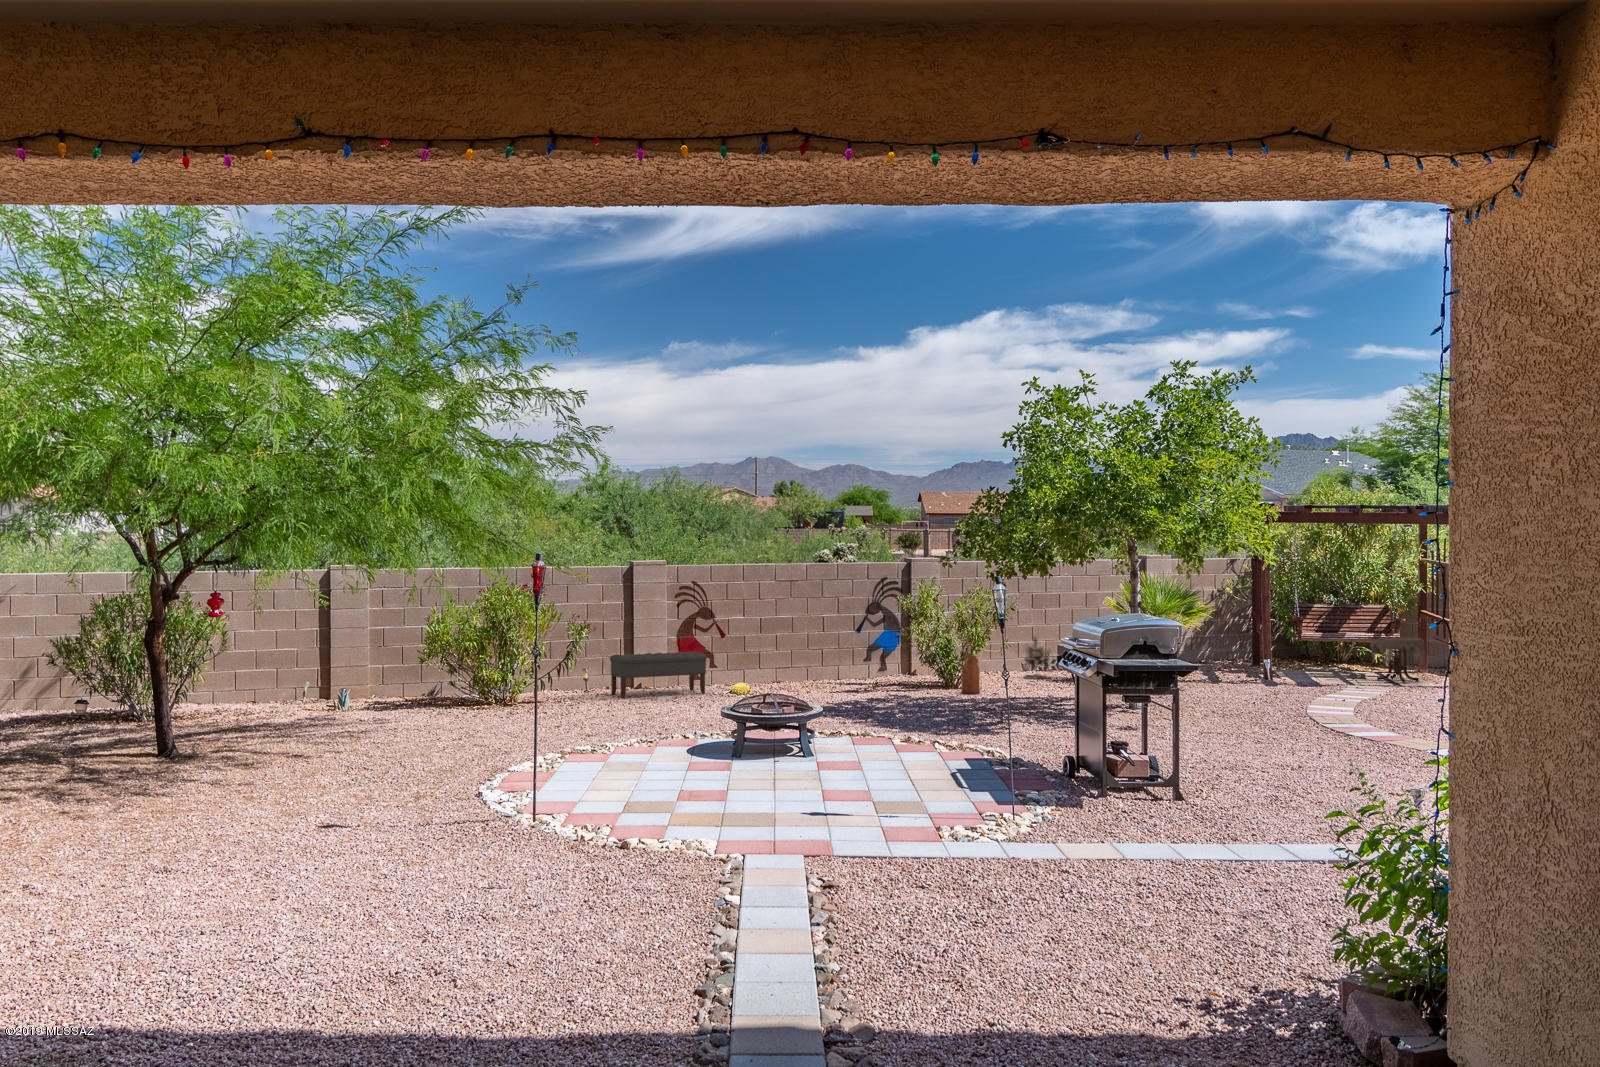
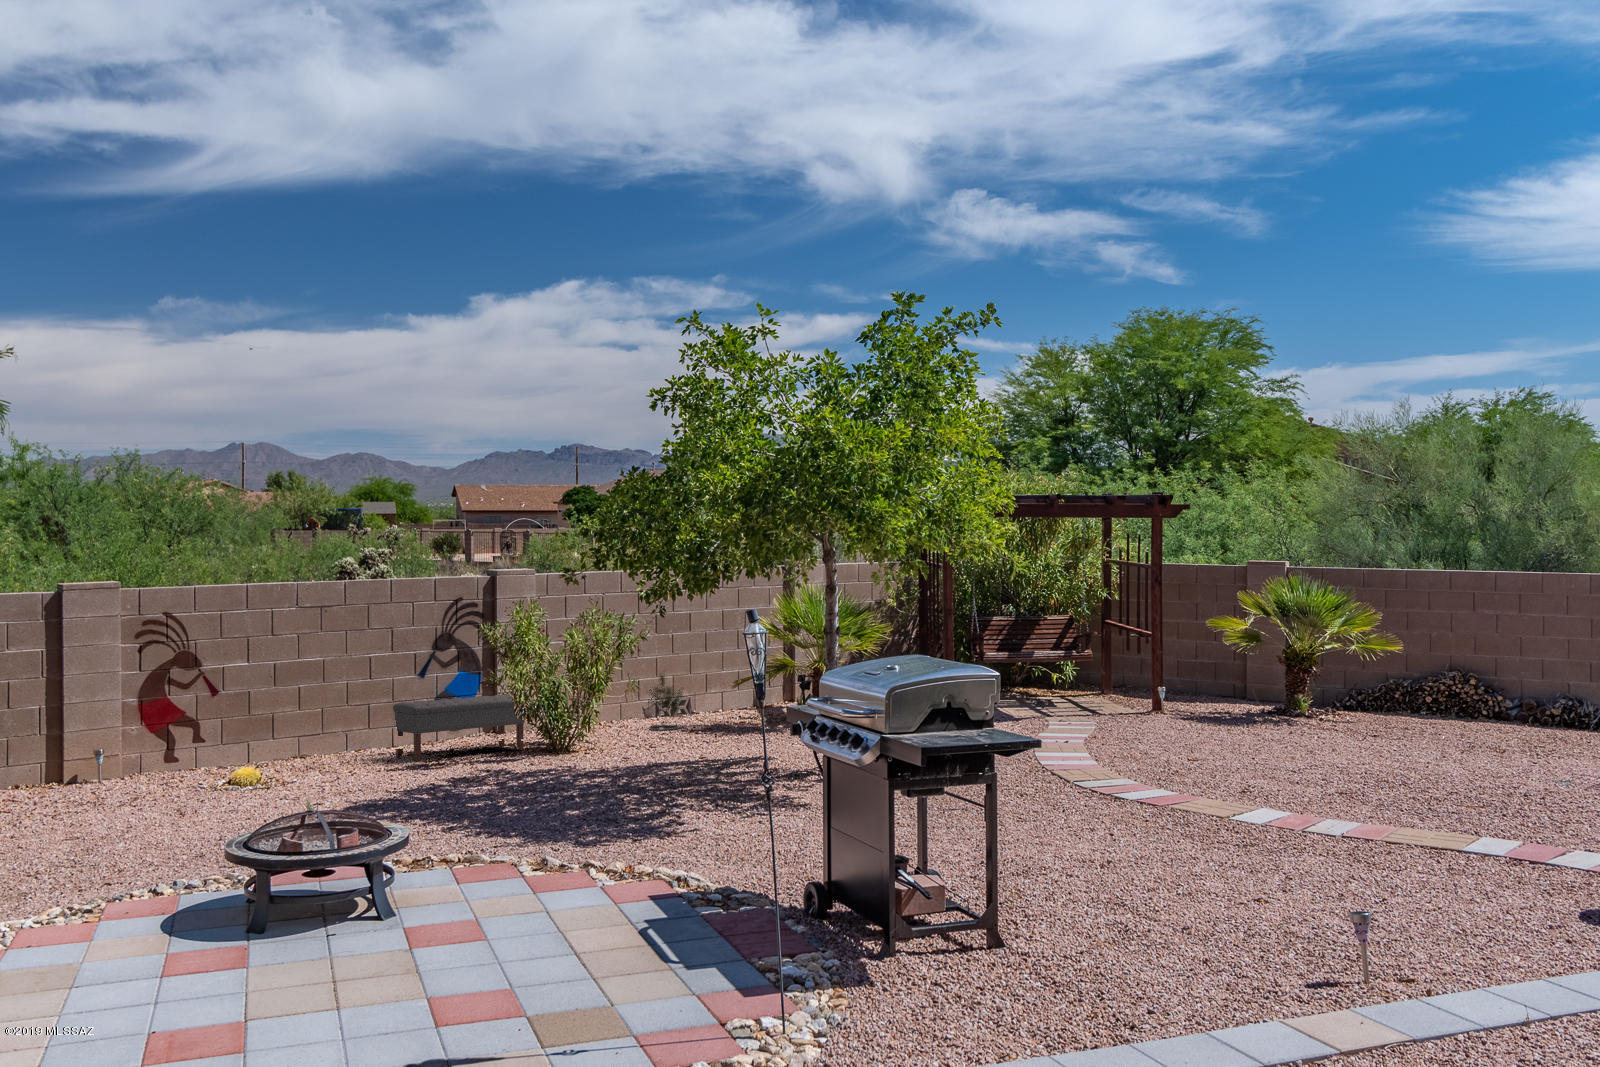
side table: present [1370,637,1425,683] -> none [1054,653,1115,708]
bench: present [610,652,707,698] -> present [393,694,524,761]
watering can: present [962,653,980,694] -> none [577,699,602,756]

